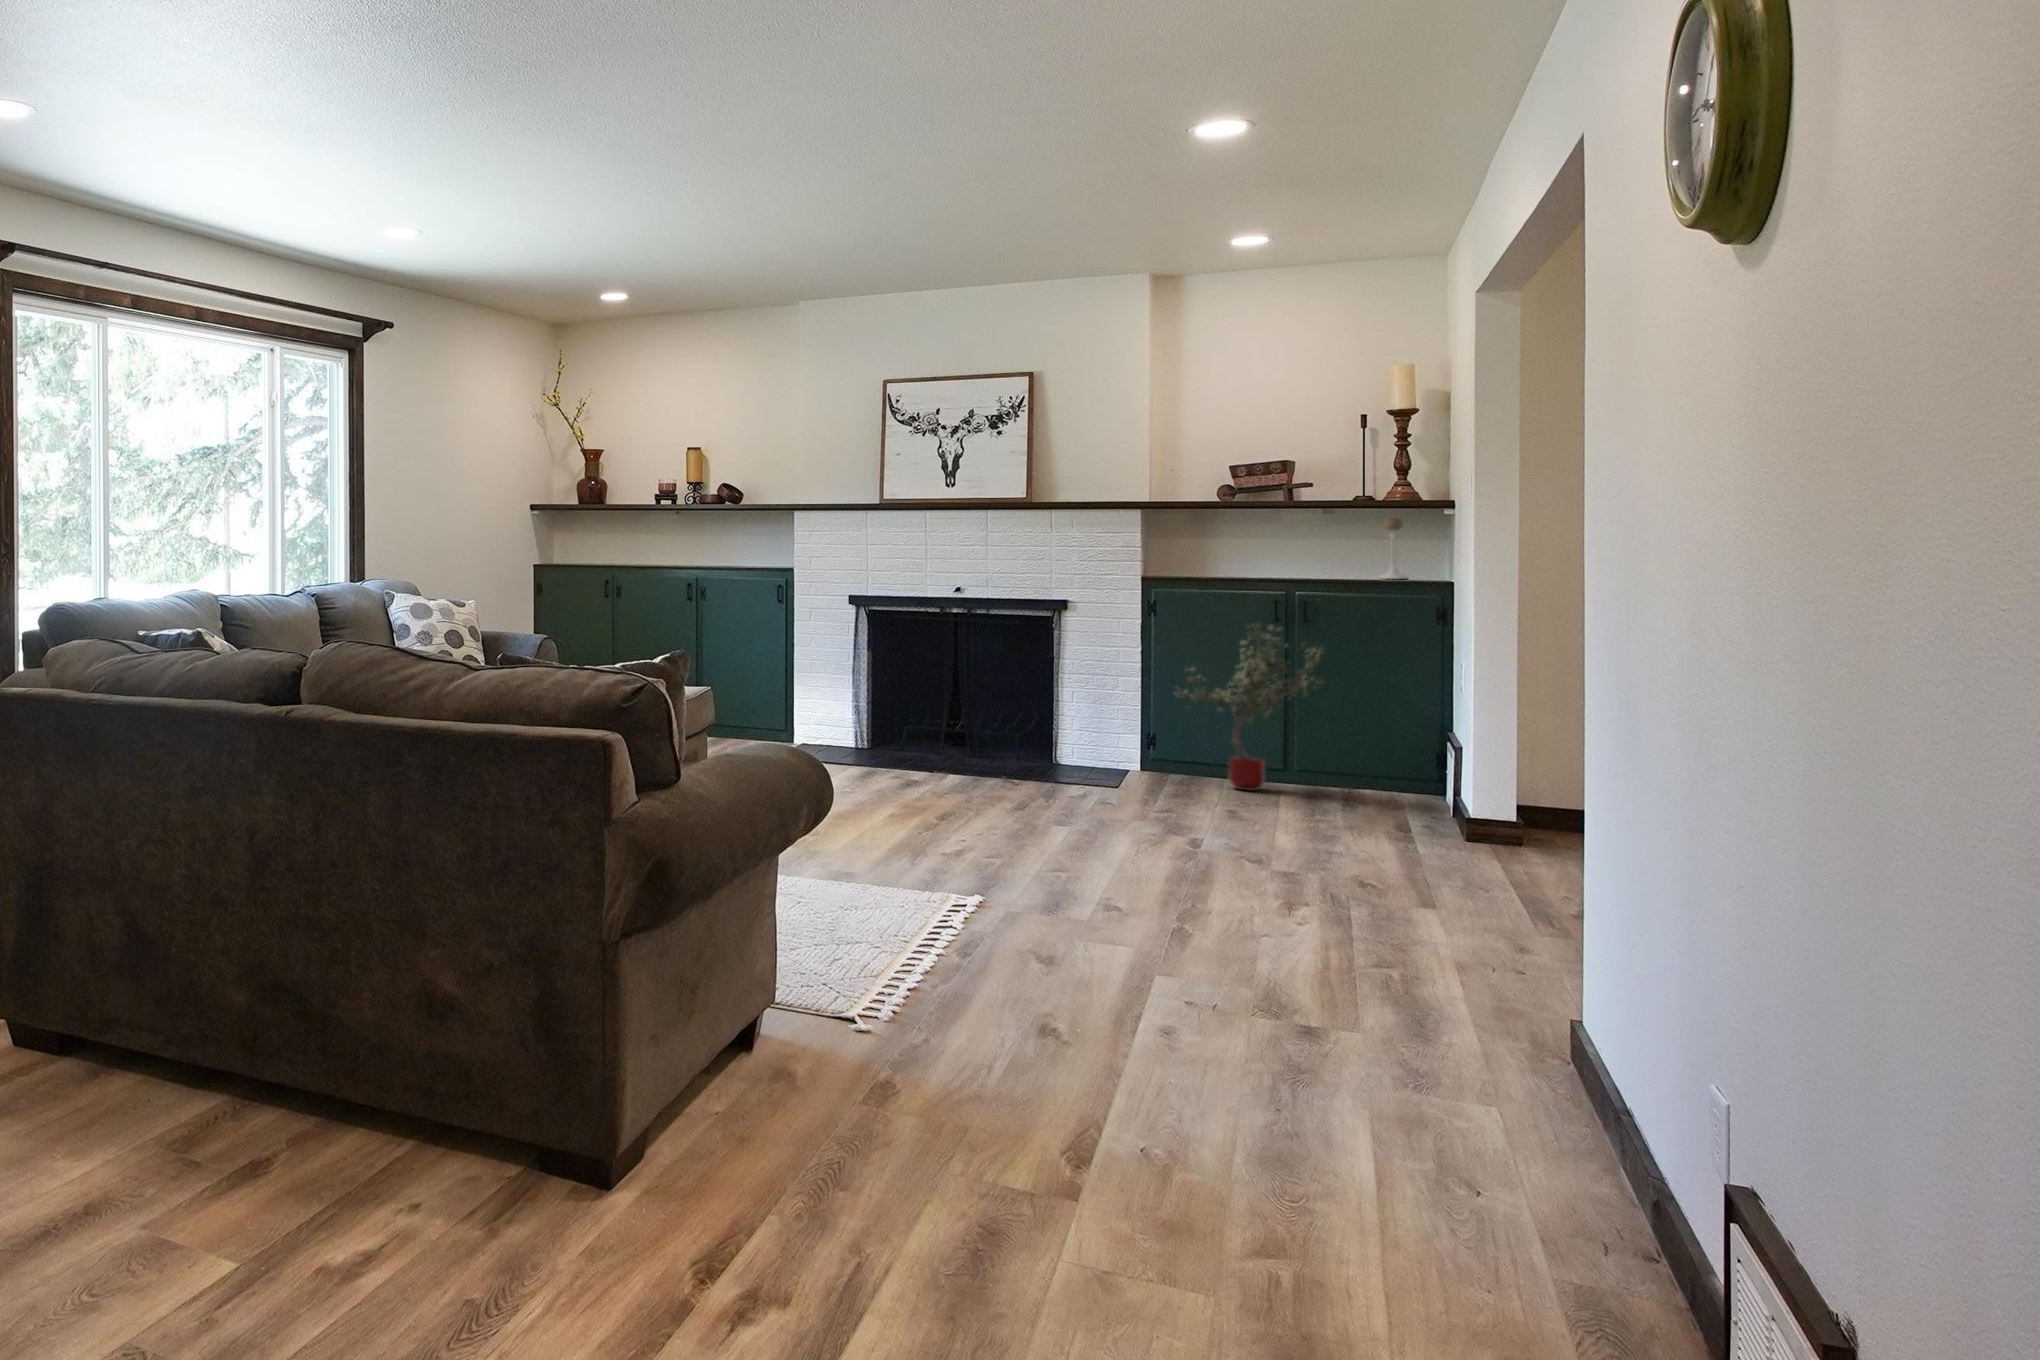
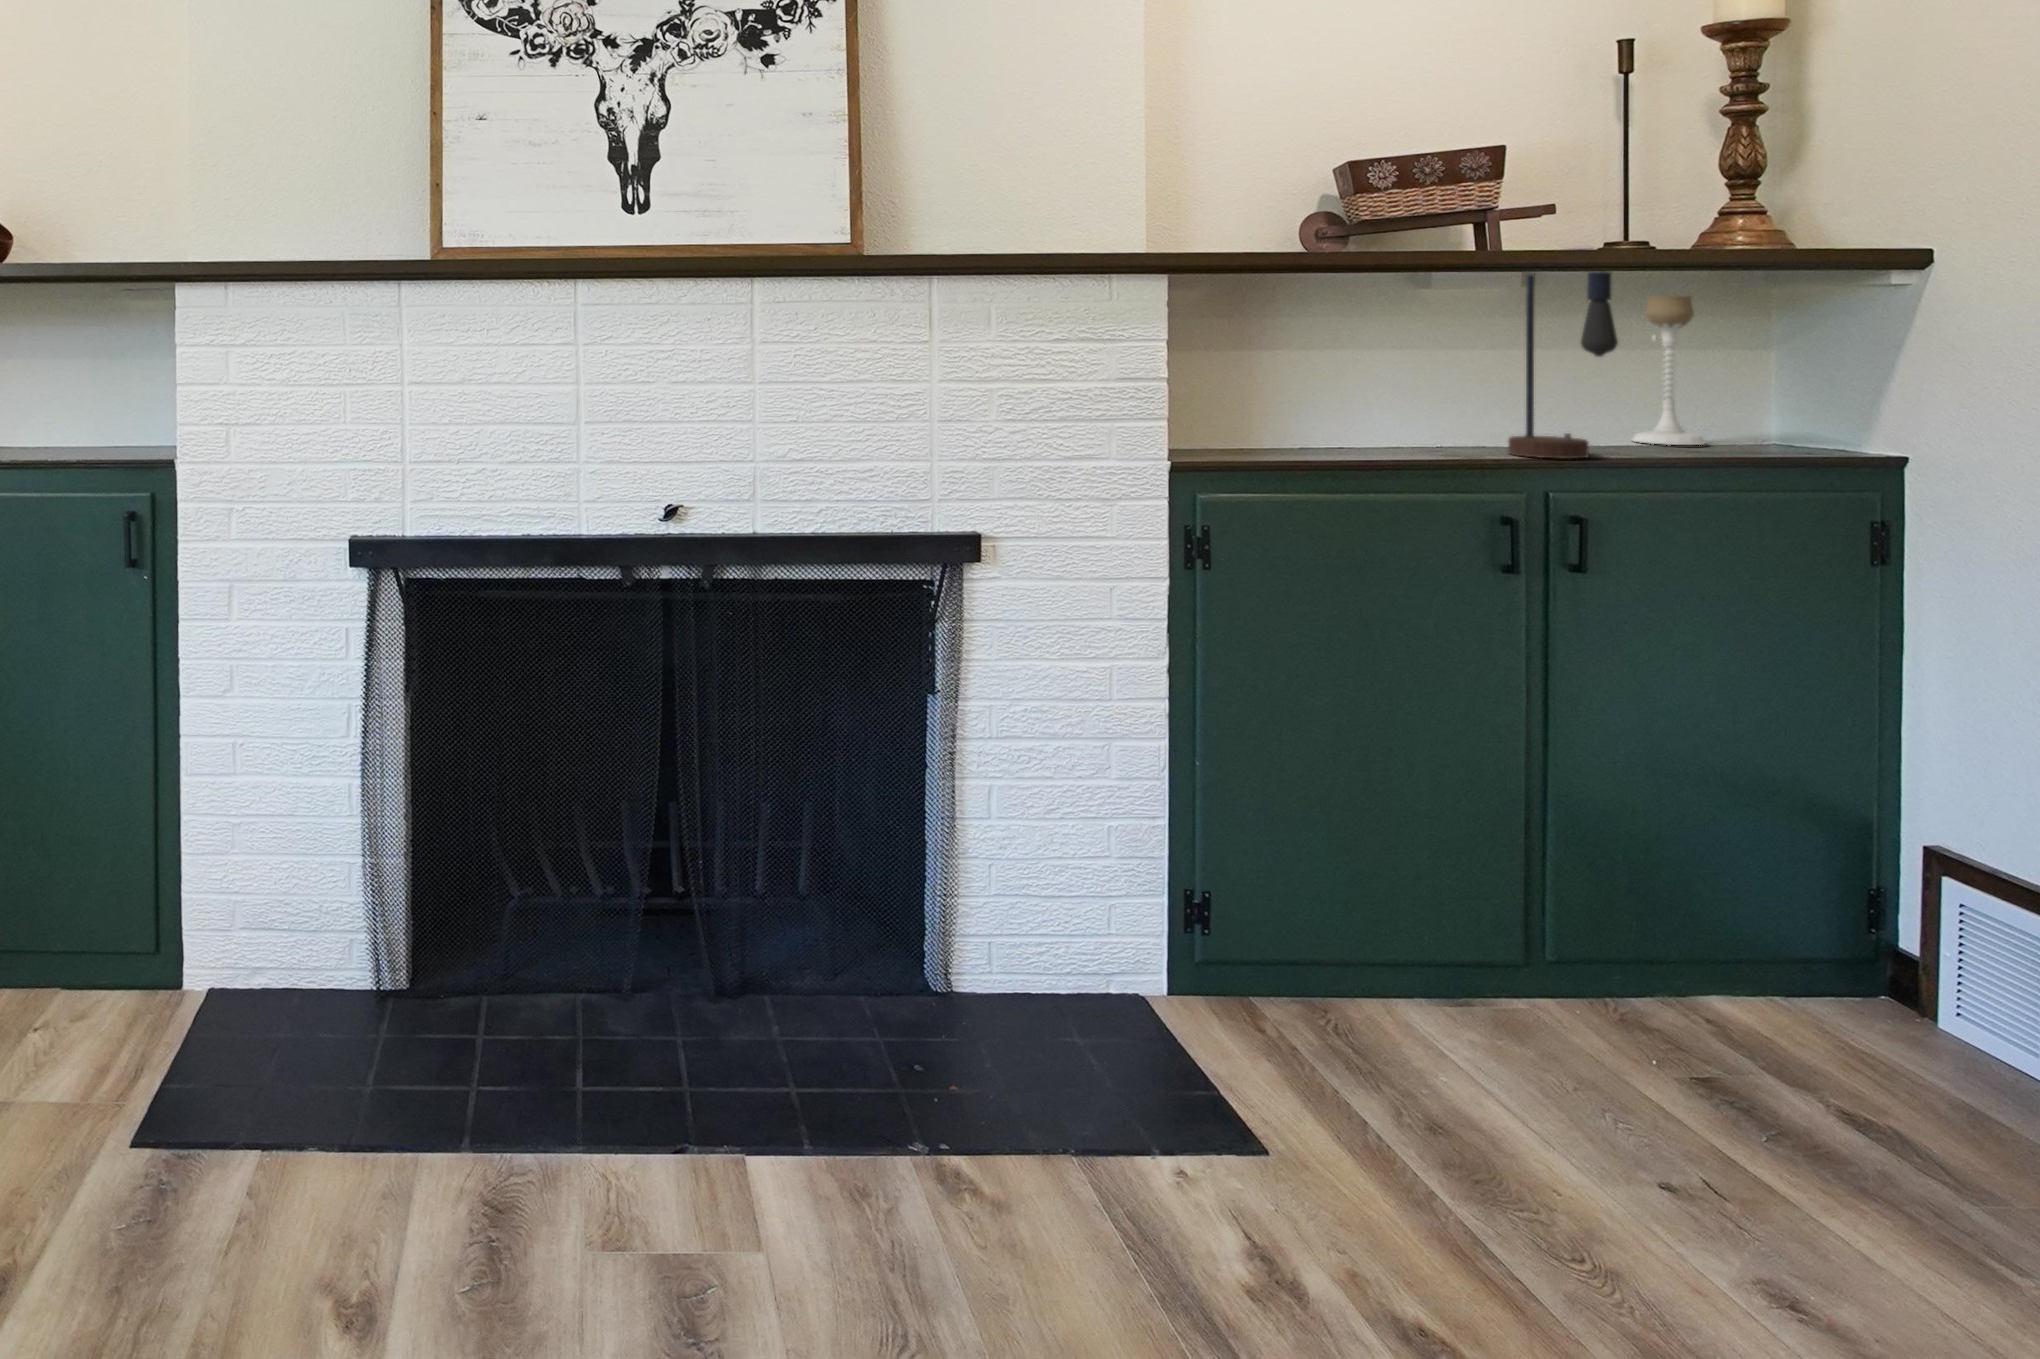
table lamp: none [1300,499,1330,580] -> present [1508,249,1618,459]
potted tree: present [1174,625,1323,791] -> none [1339,599,1778,1111]

